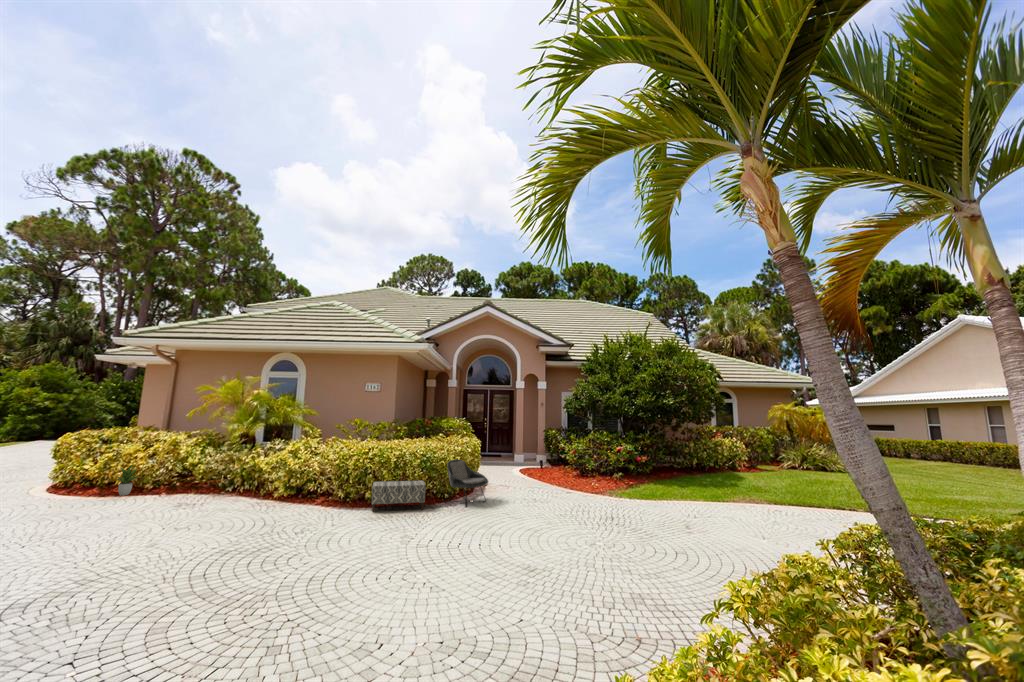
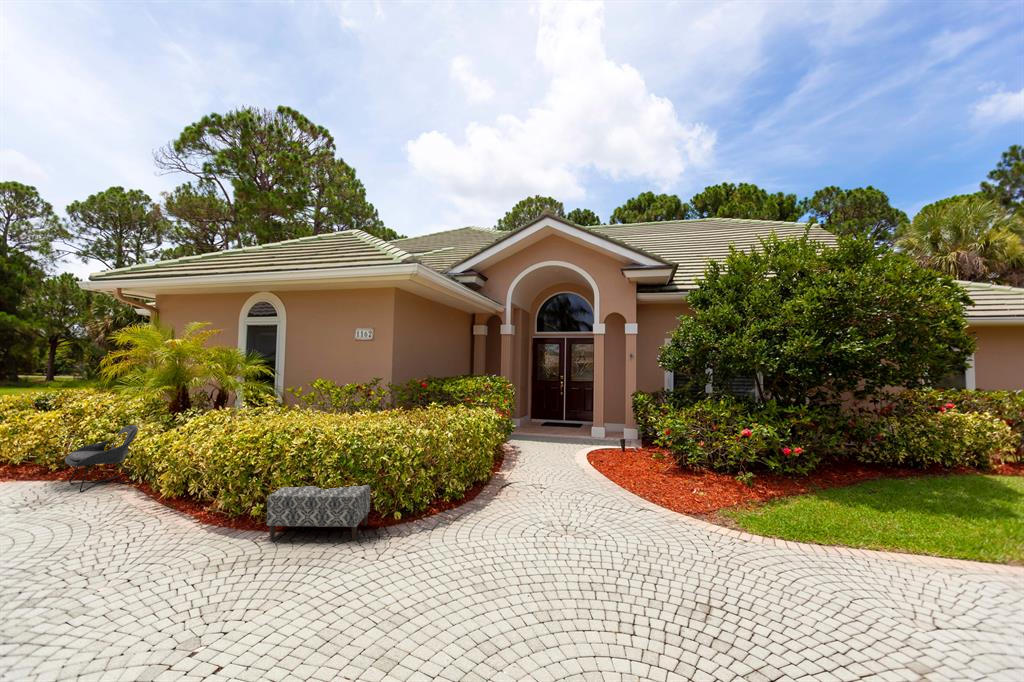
lounge chair: present [445,460,488,505] -> present [65,425,138,493]
potted plant: present [117,465,137,495] -> none [19,438,56,476]

